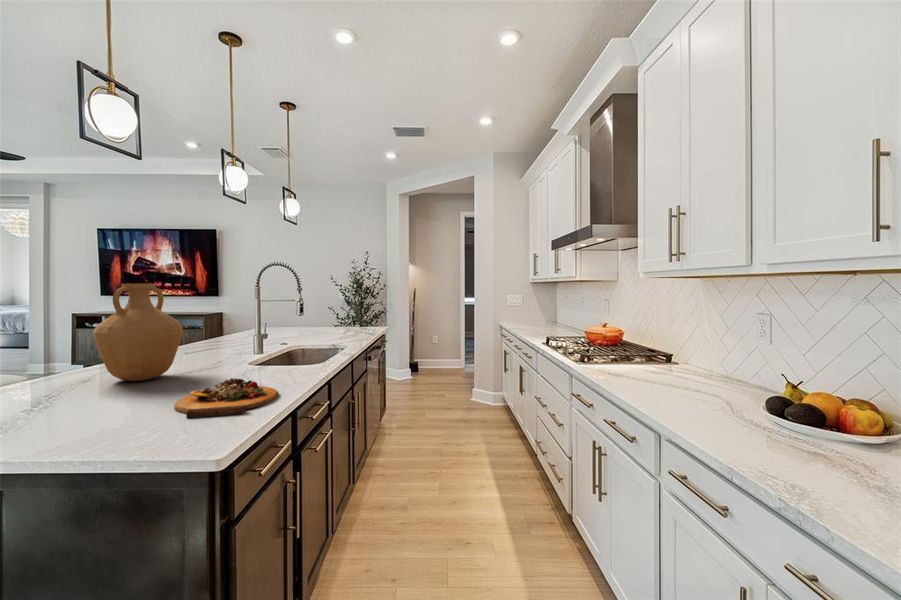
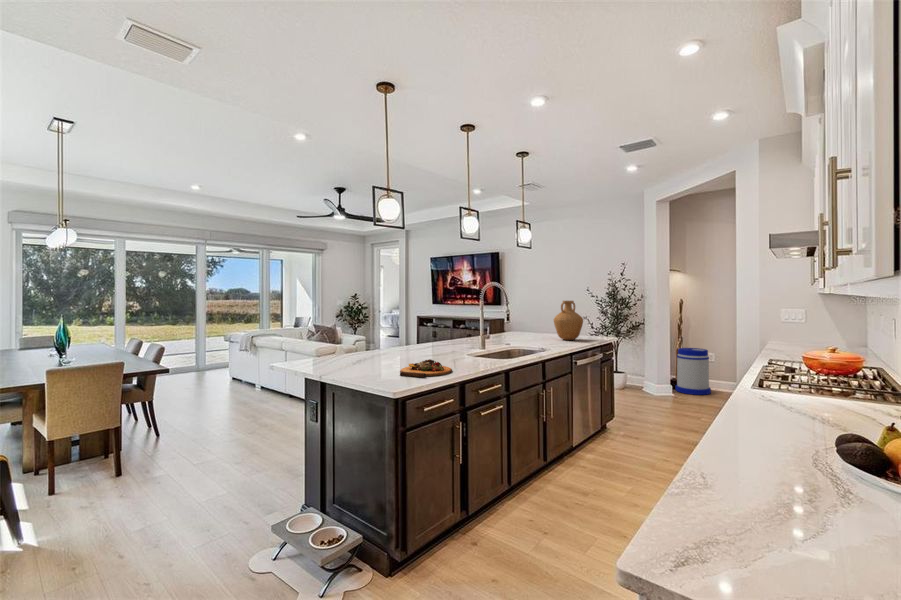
vase: present [93,284,183,381] -> present [554,301,583,340]
trash can: none [413,332,440,374] -> present [675,348,711,395]

